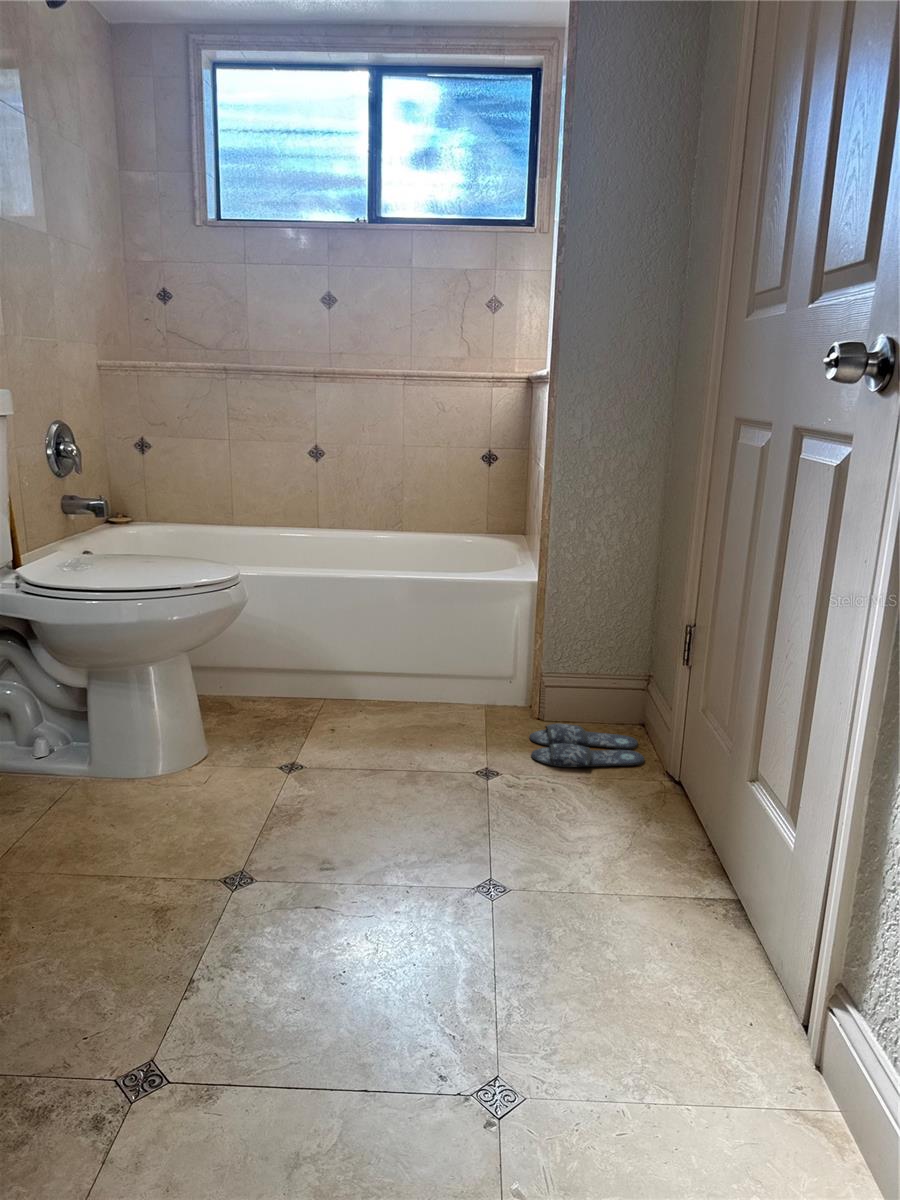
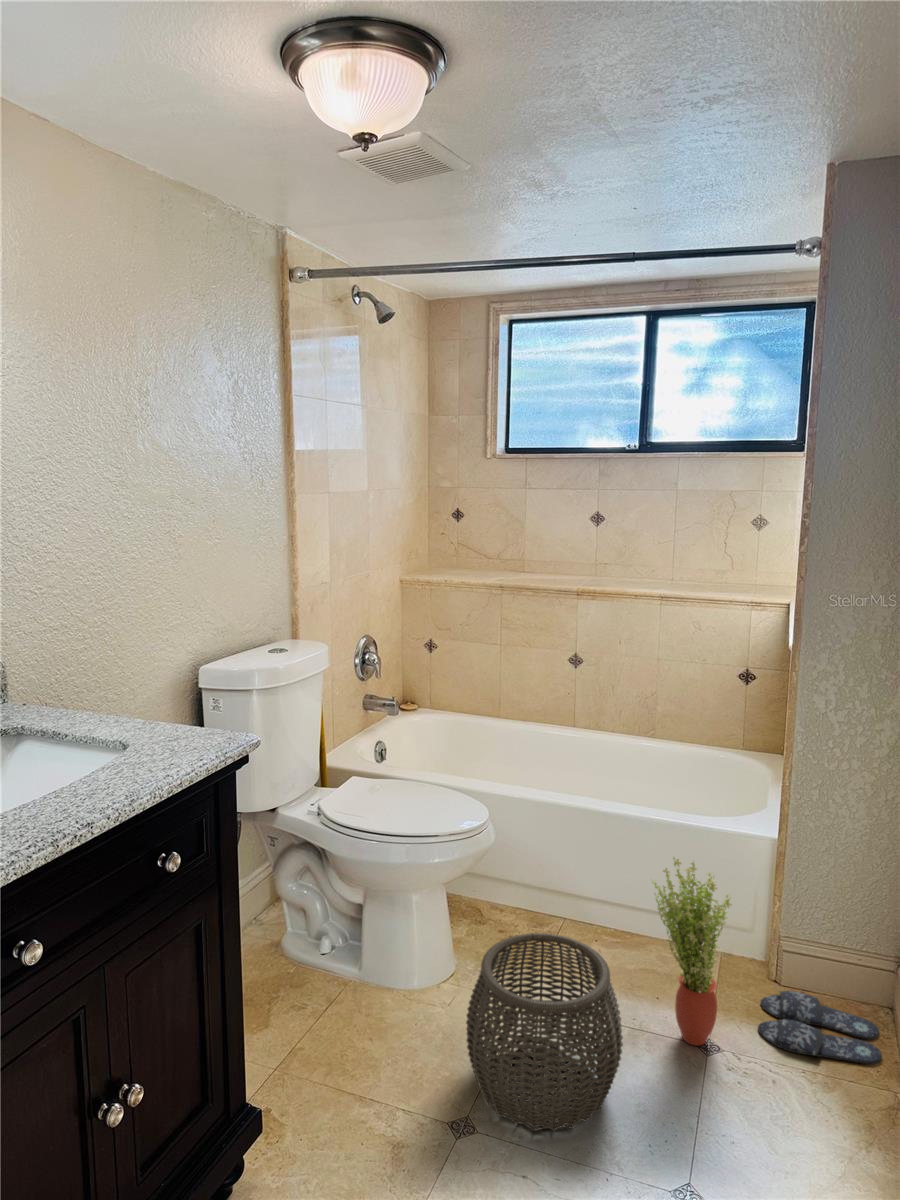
potted plant: none [422,584,507,776] -> present [652,858,732,1046]
woven basket: none [232,672,410,867] -> present [466,933,623,1132]

